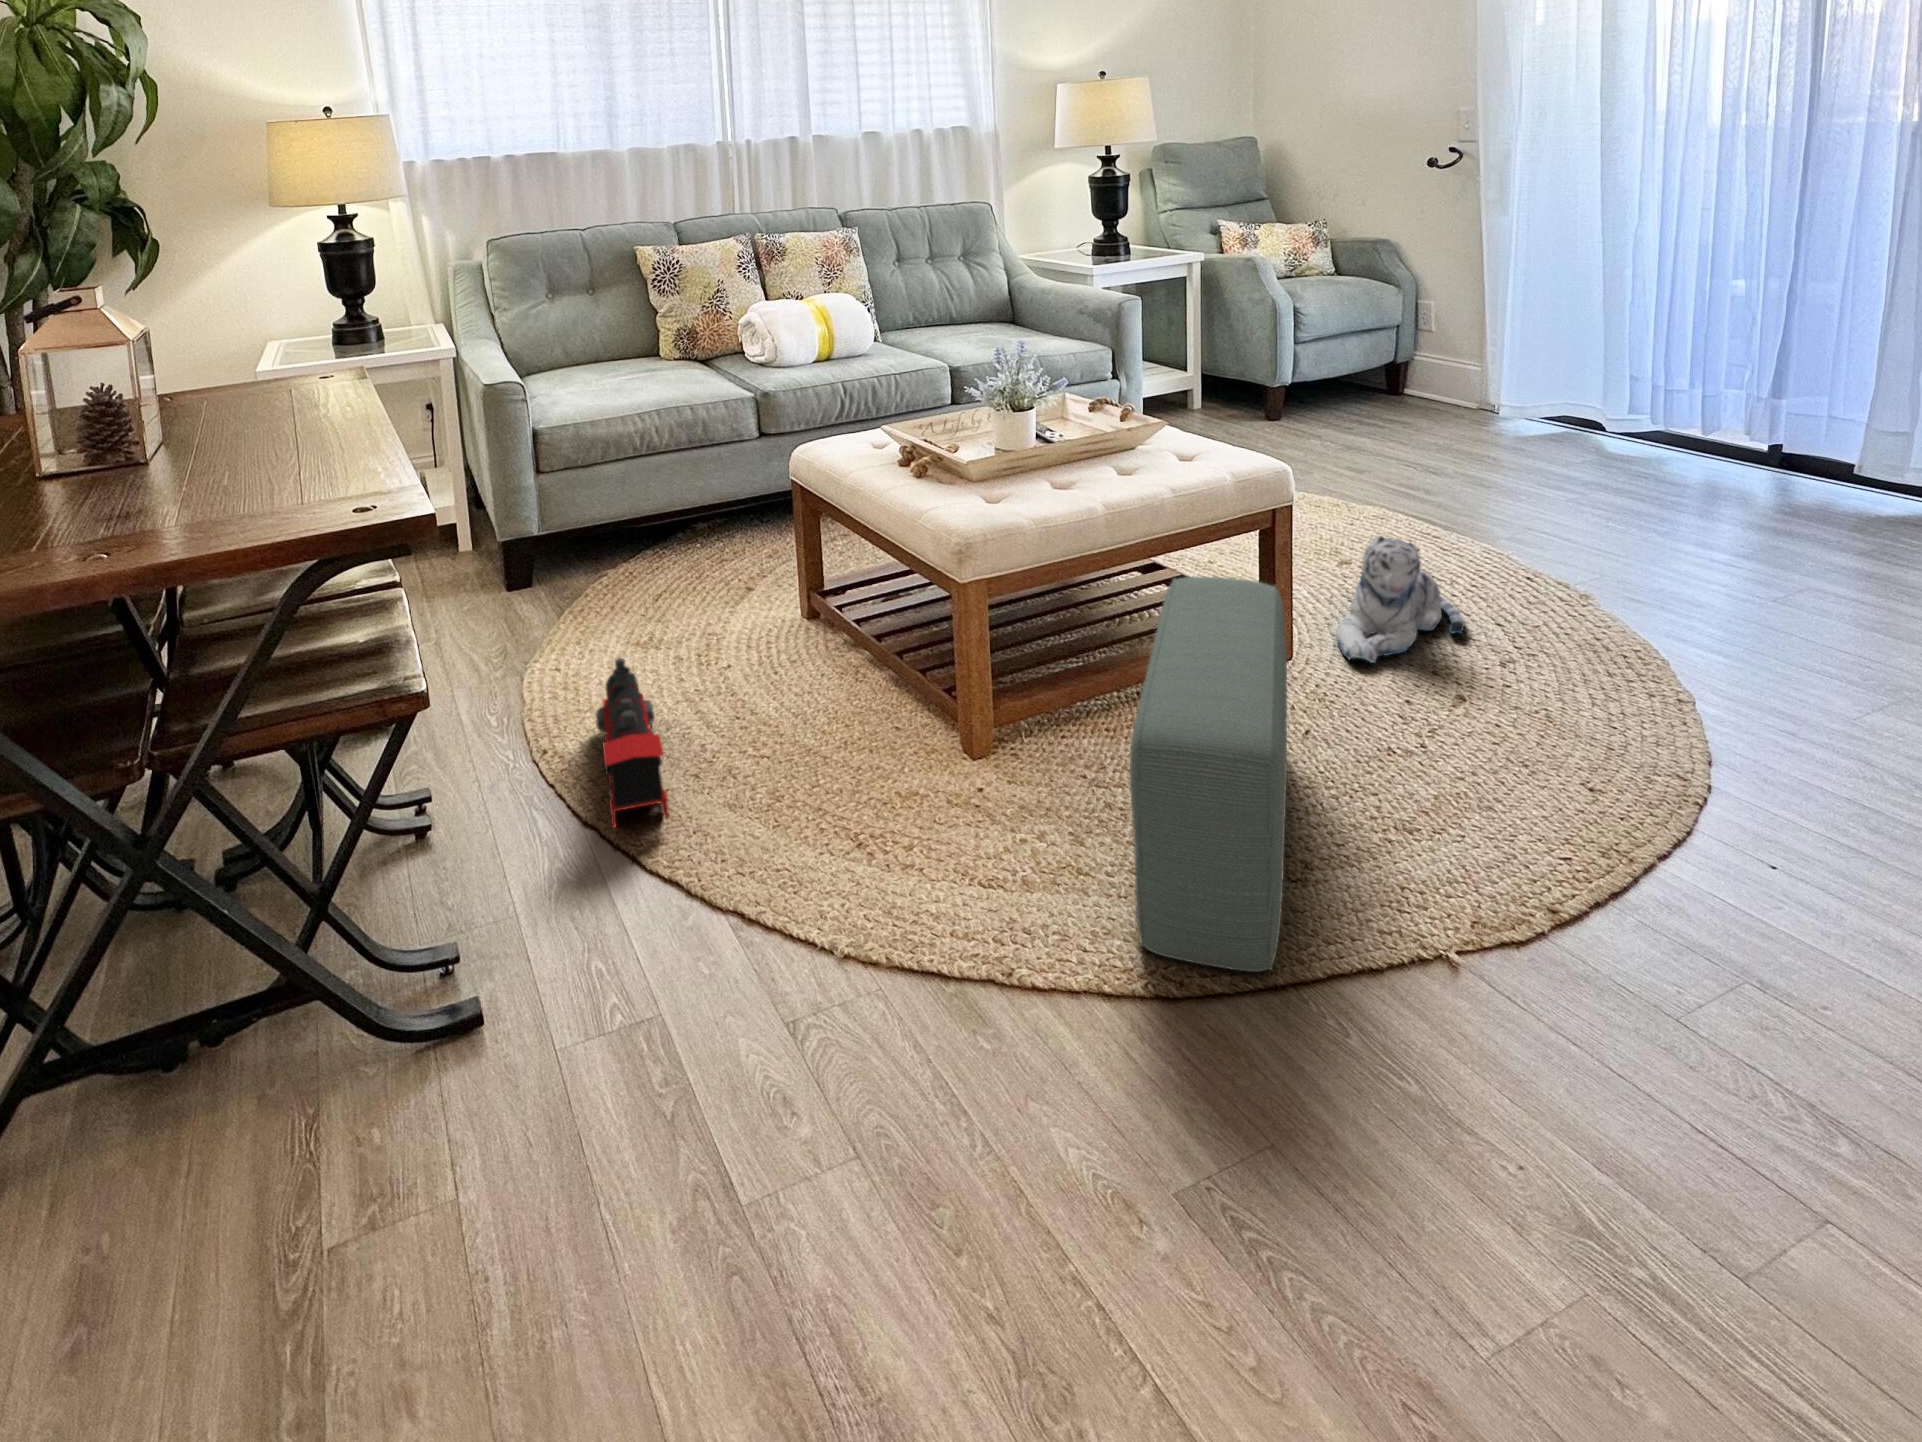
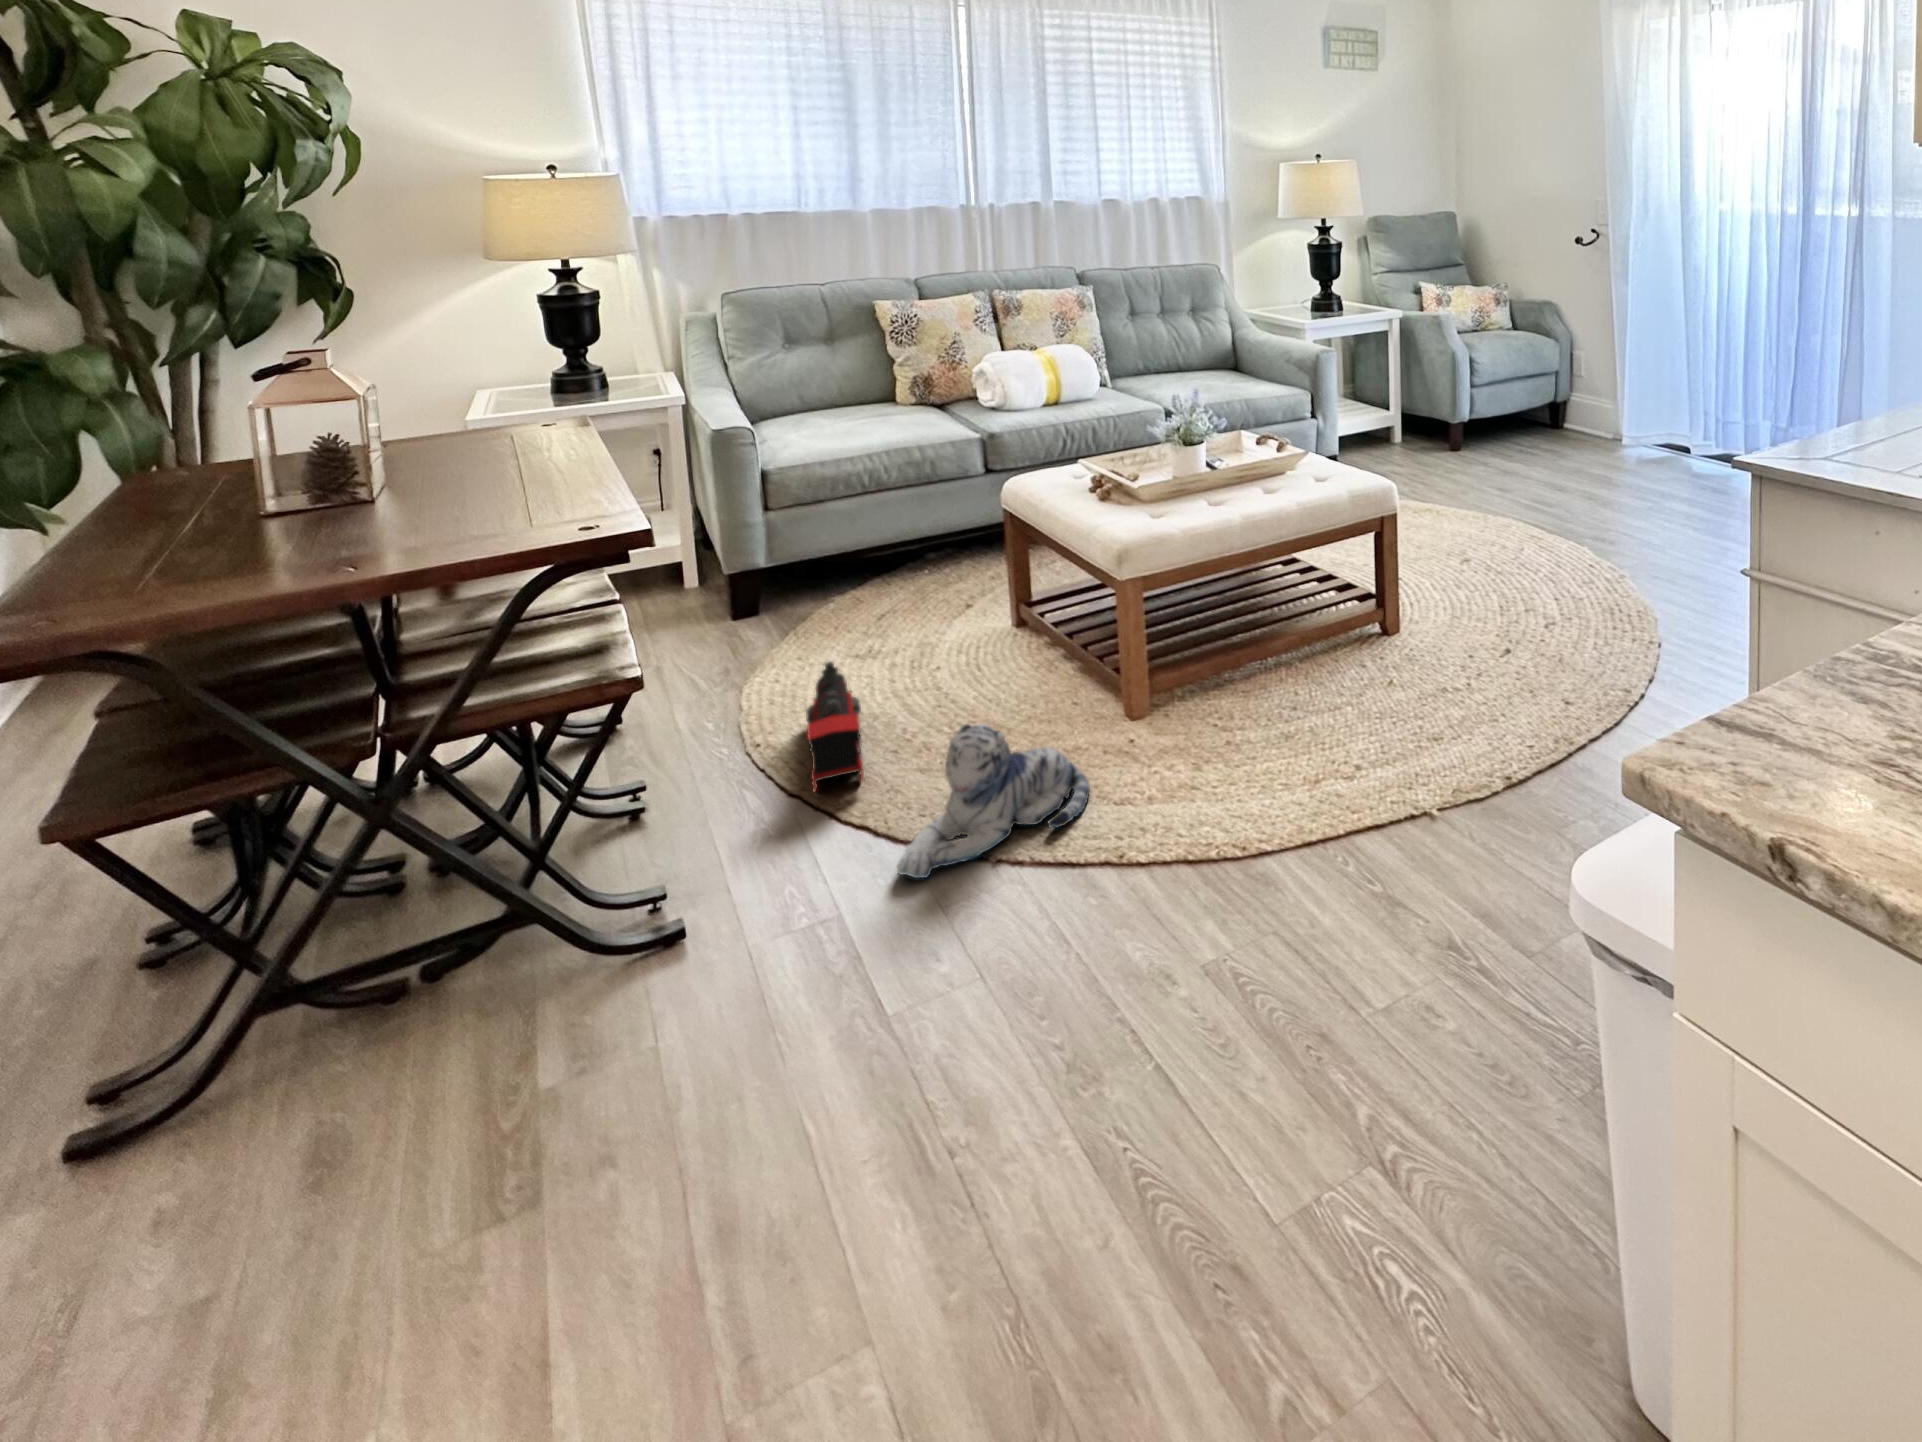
plush toy: present [1337,536,1464,663] -> present [897,723,1090,878]
pouf: present [1130,577,1287,972] -> none [1217,568,1368,837]

